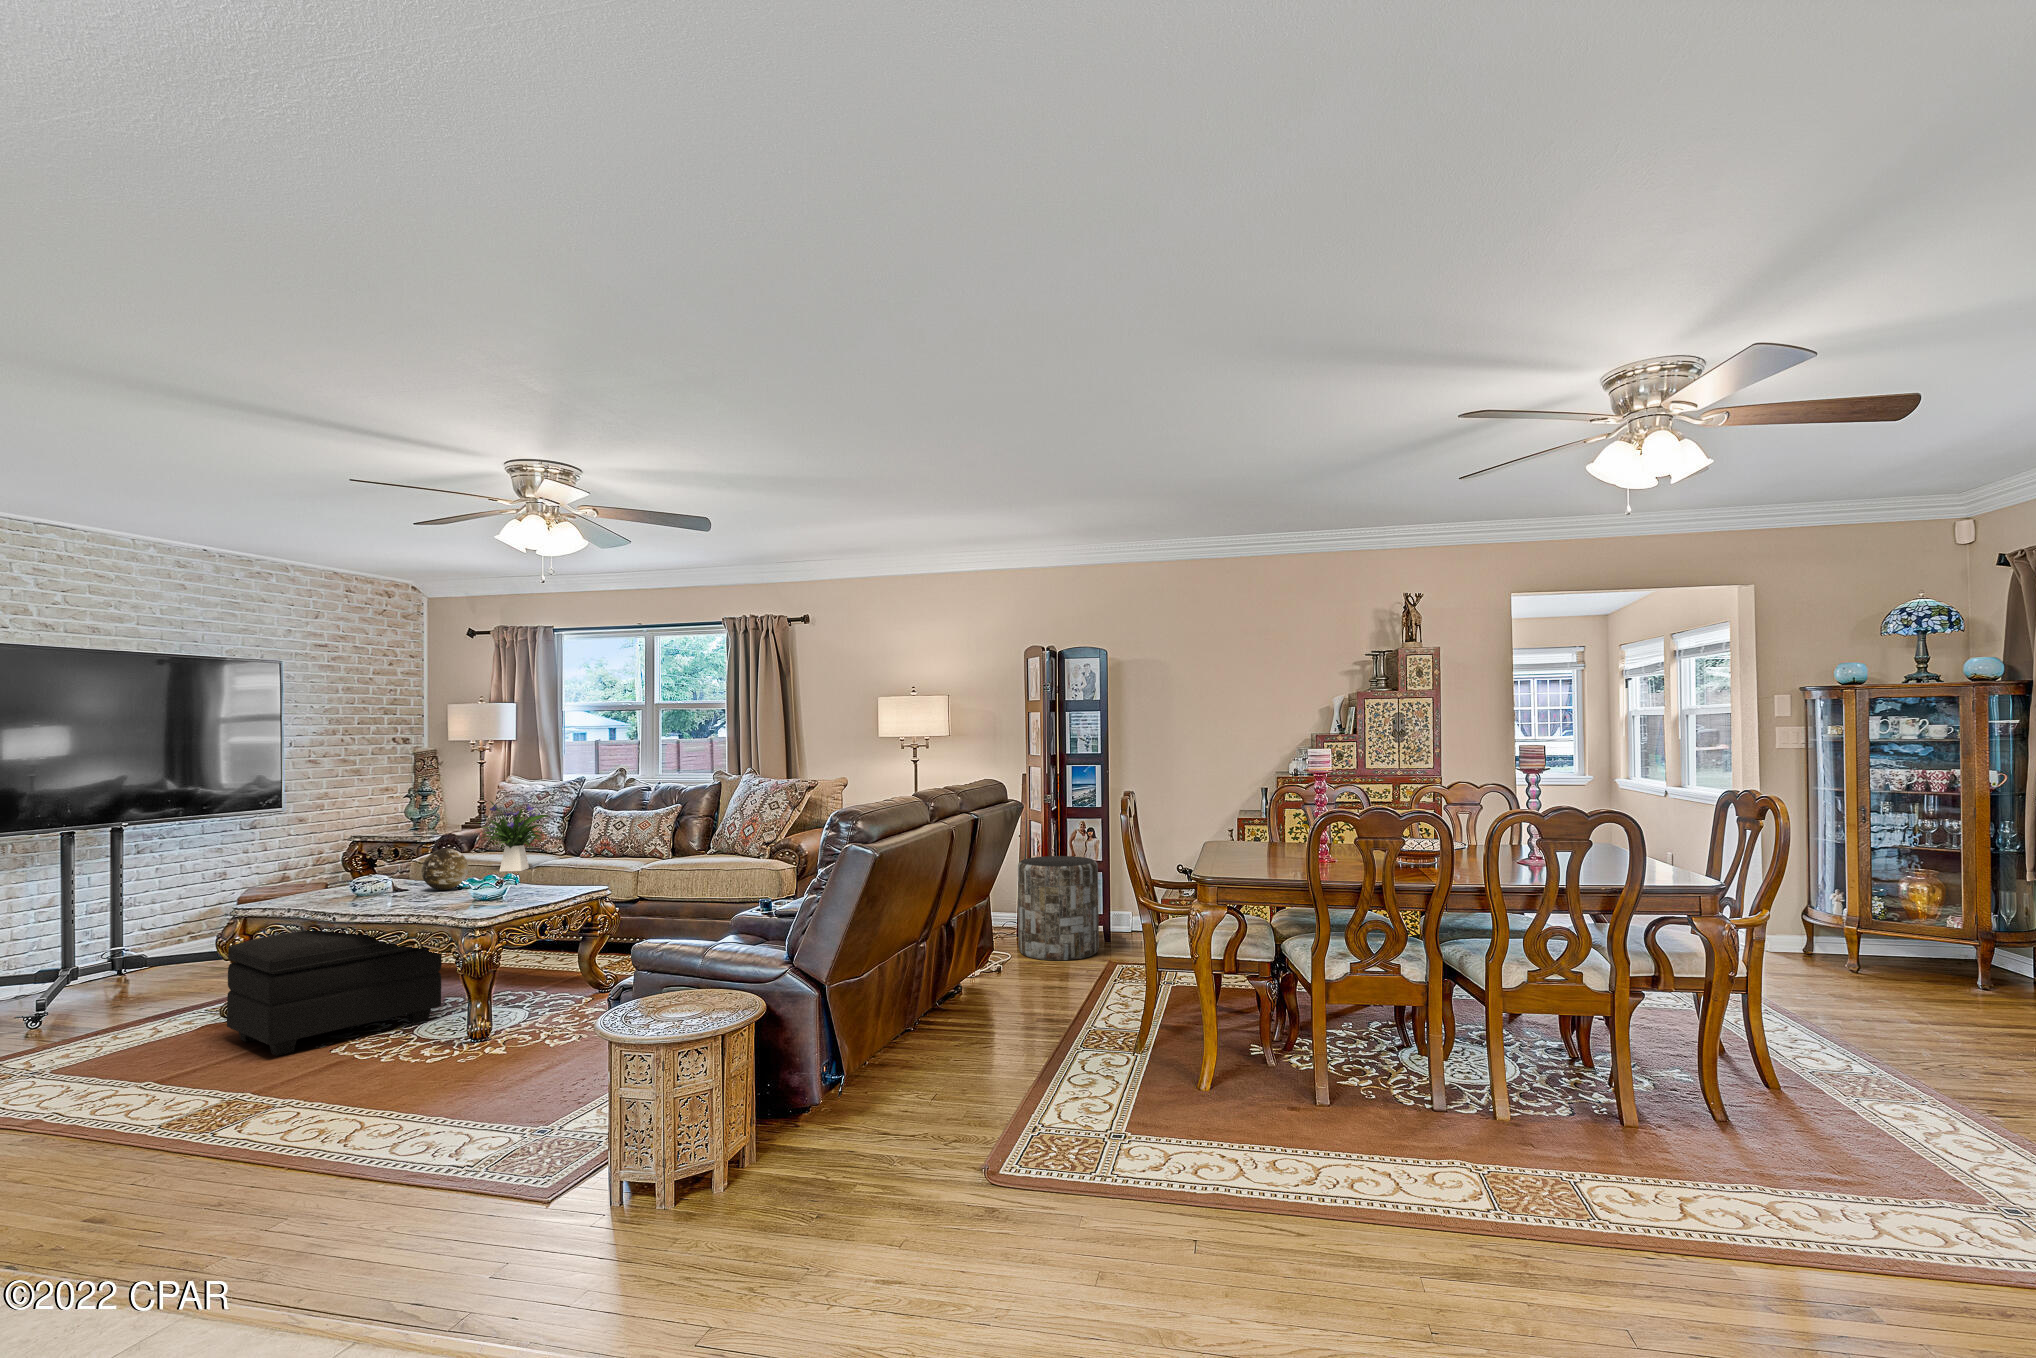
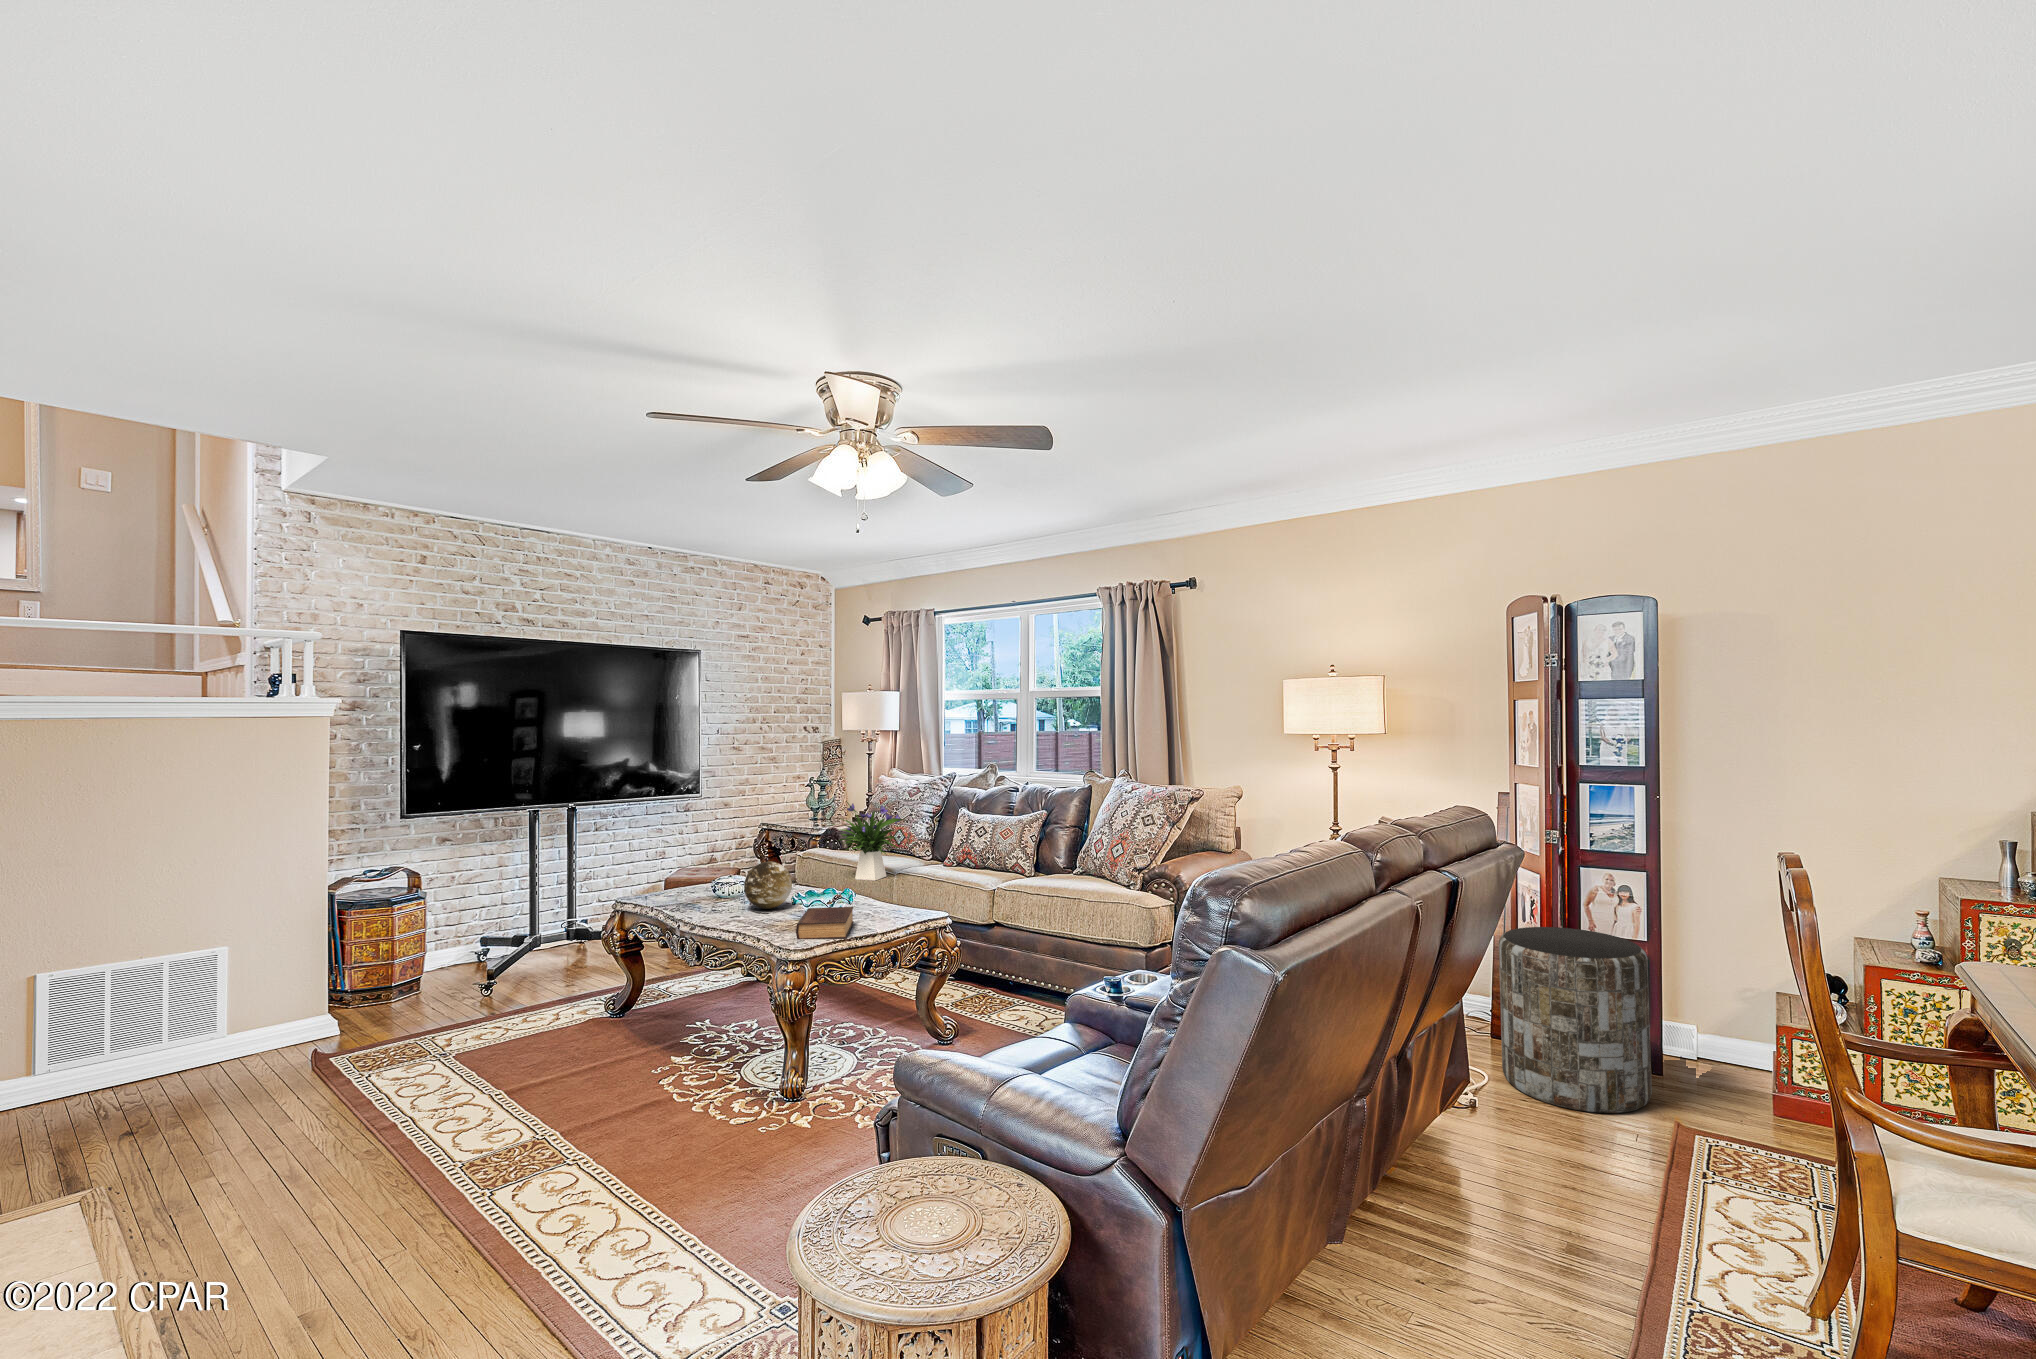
book: none [499,877,548,901] -> present [796,907,854,940]
footstool: present [227,930,442,1056] -> none [531,943,731,1110]

